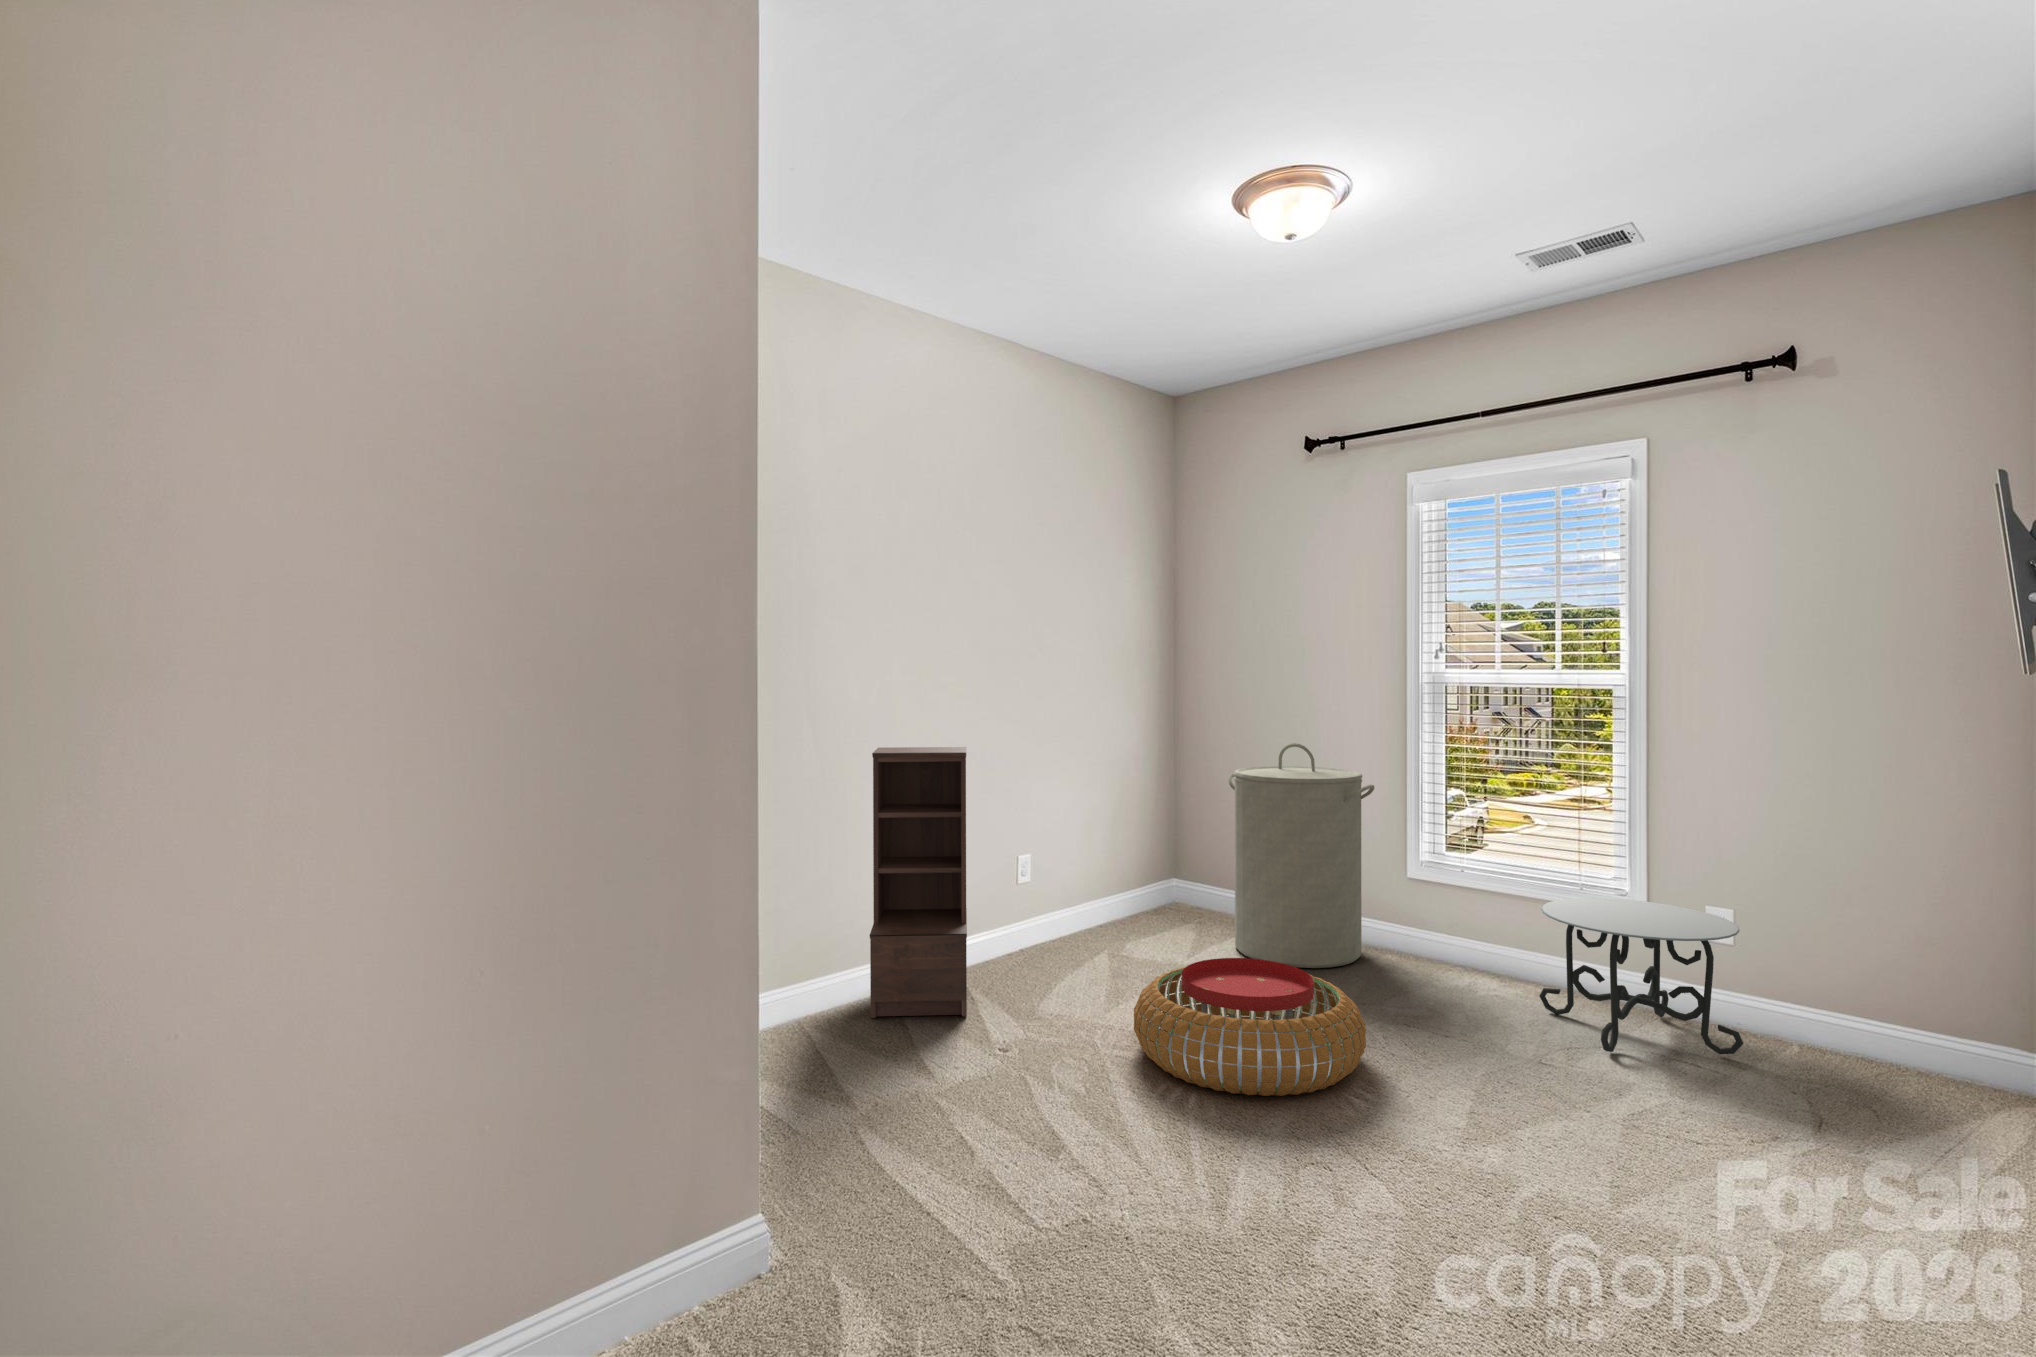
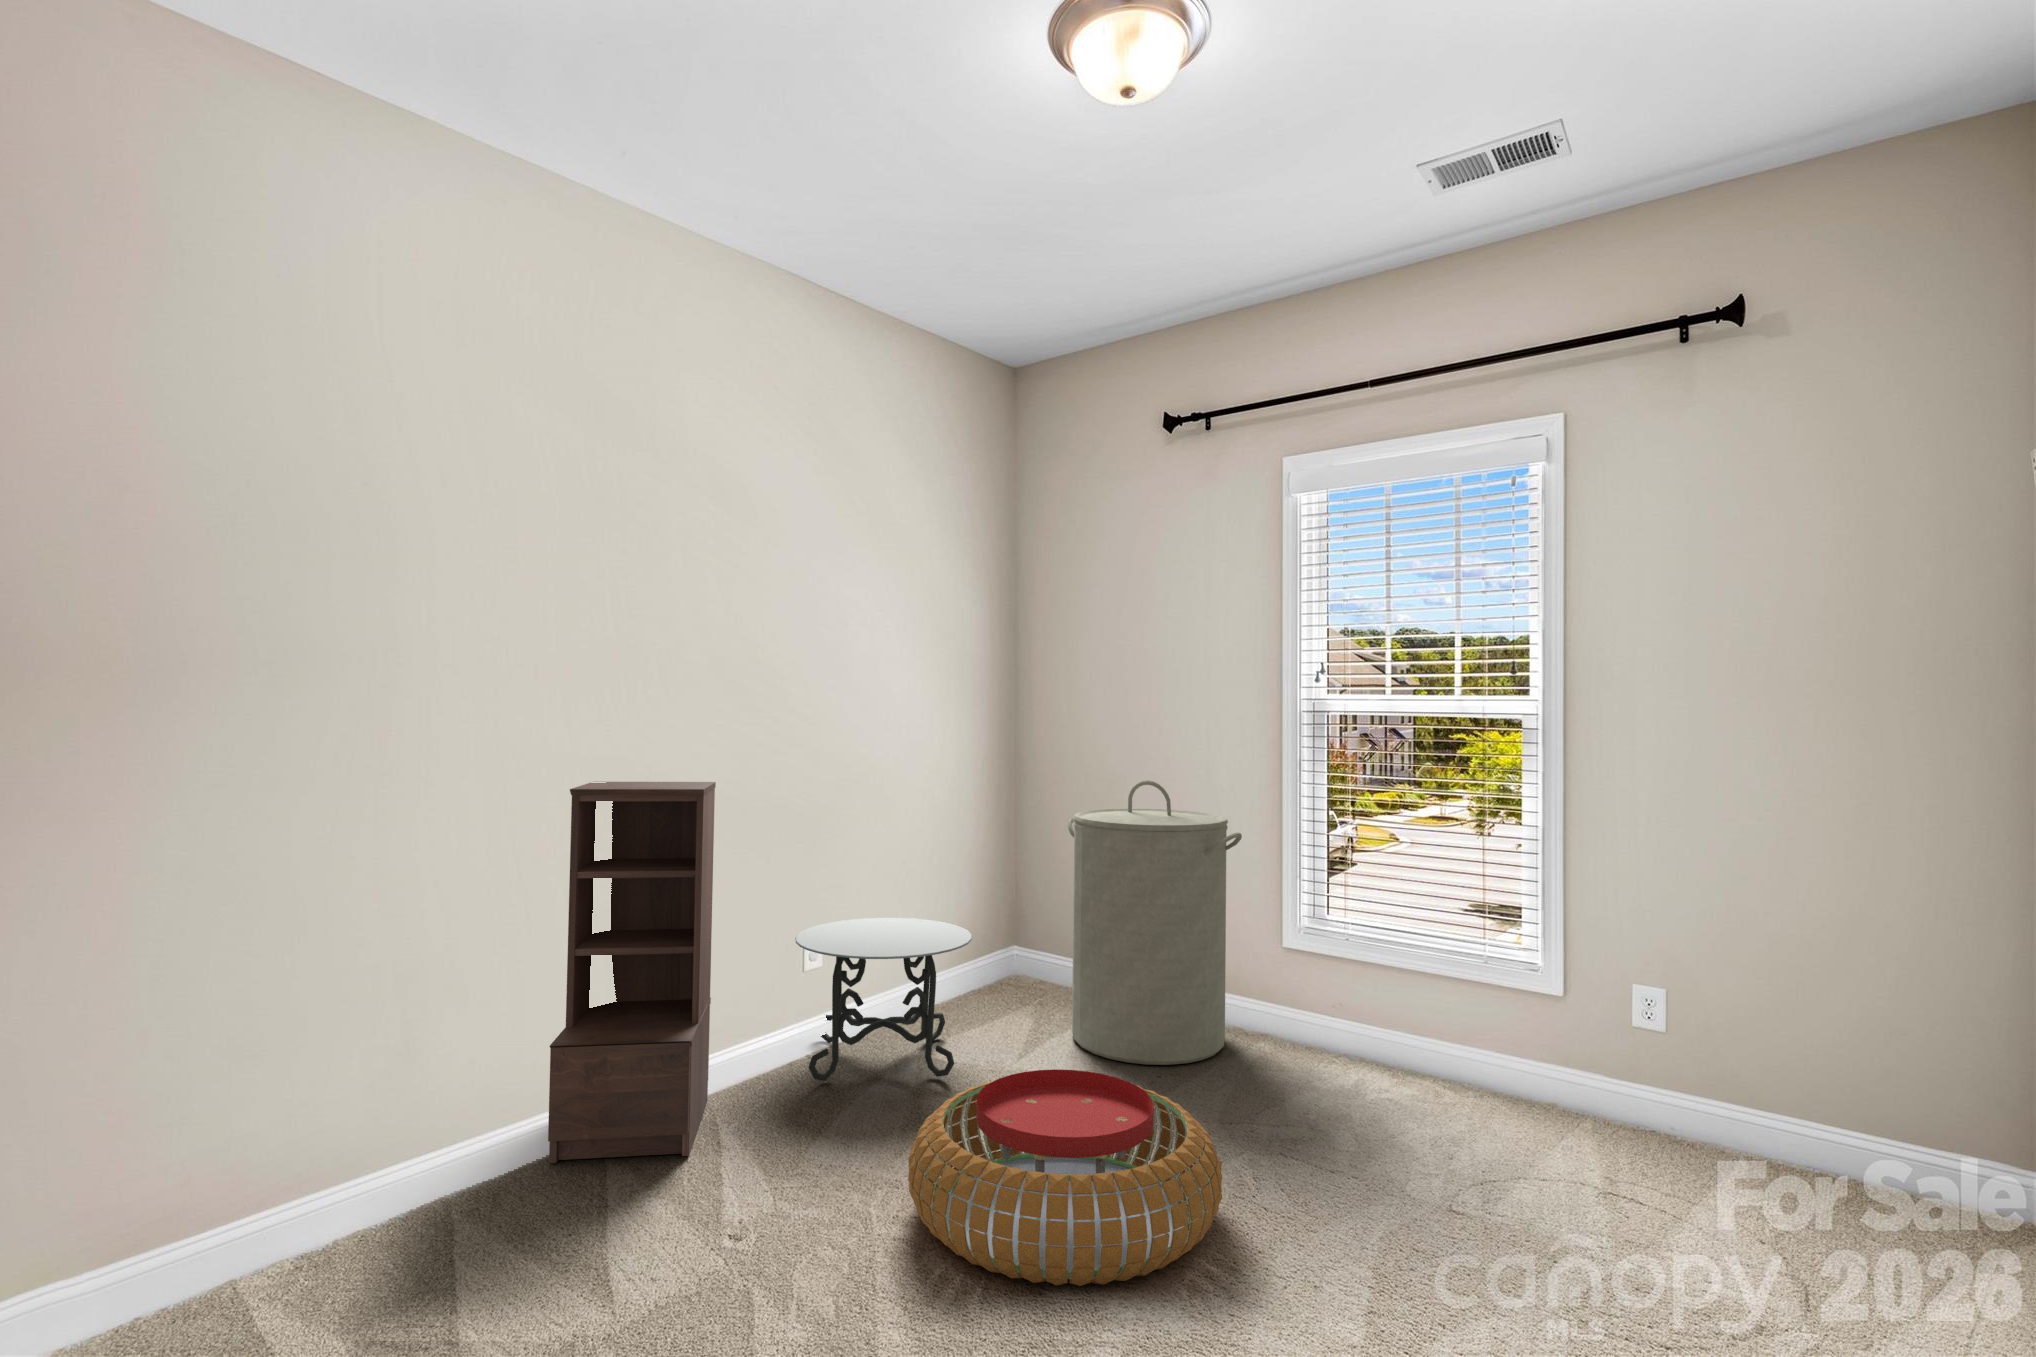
side table: present [1539,898,1743,1054] -> present [795,918,972,1081]

